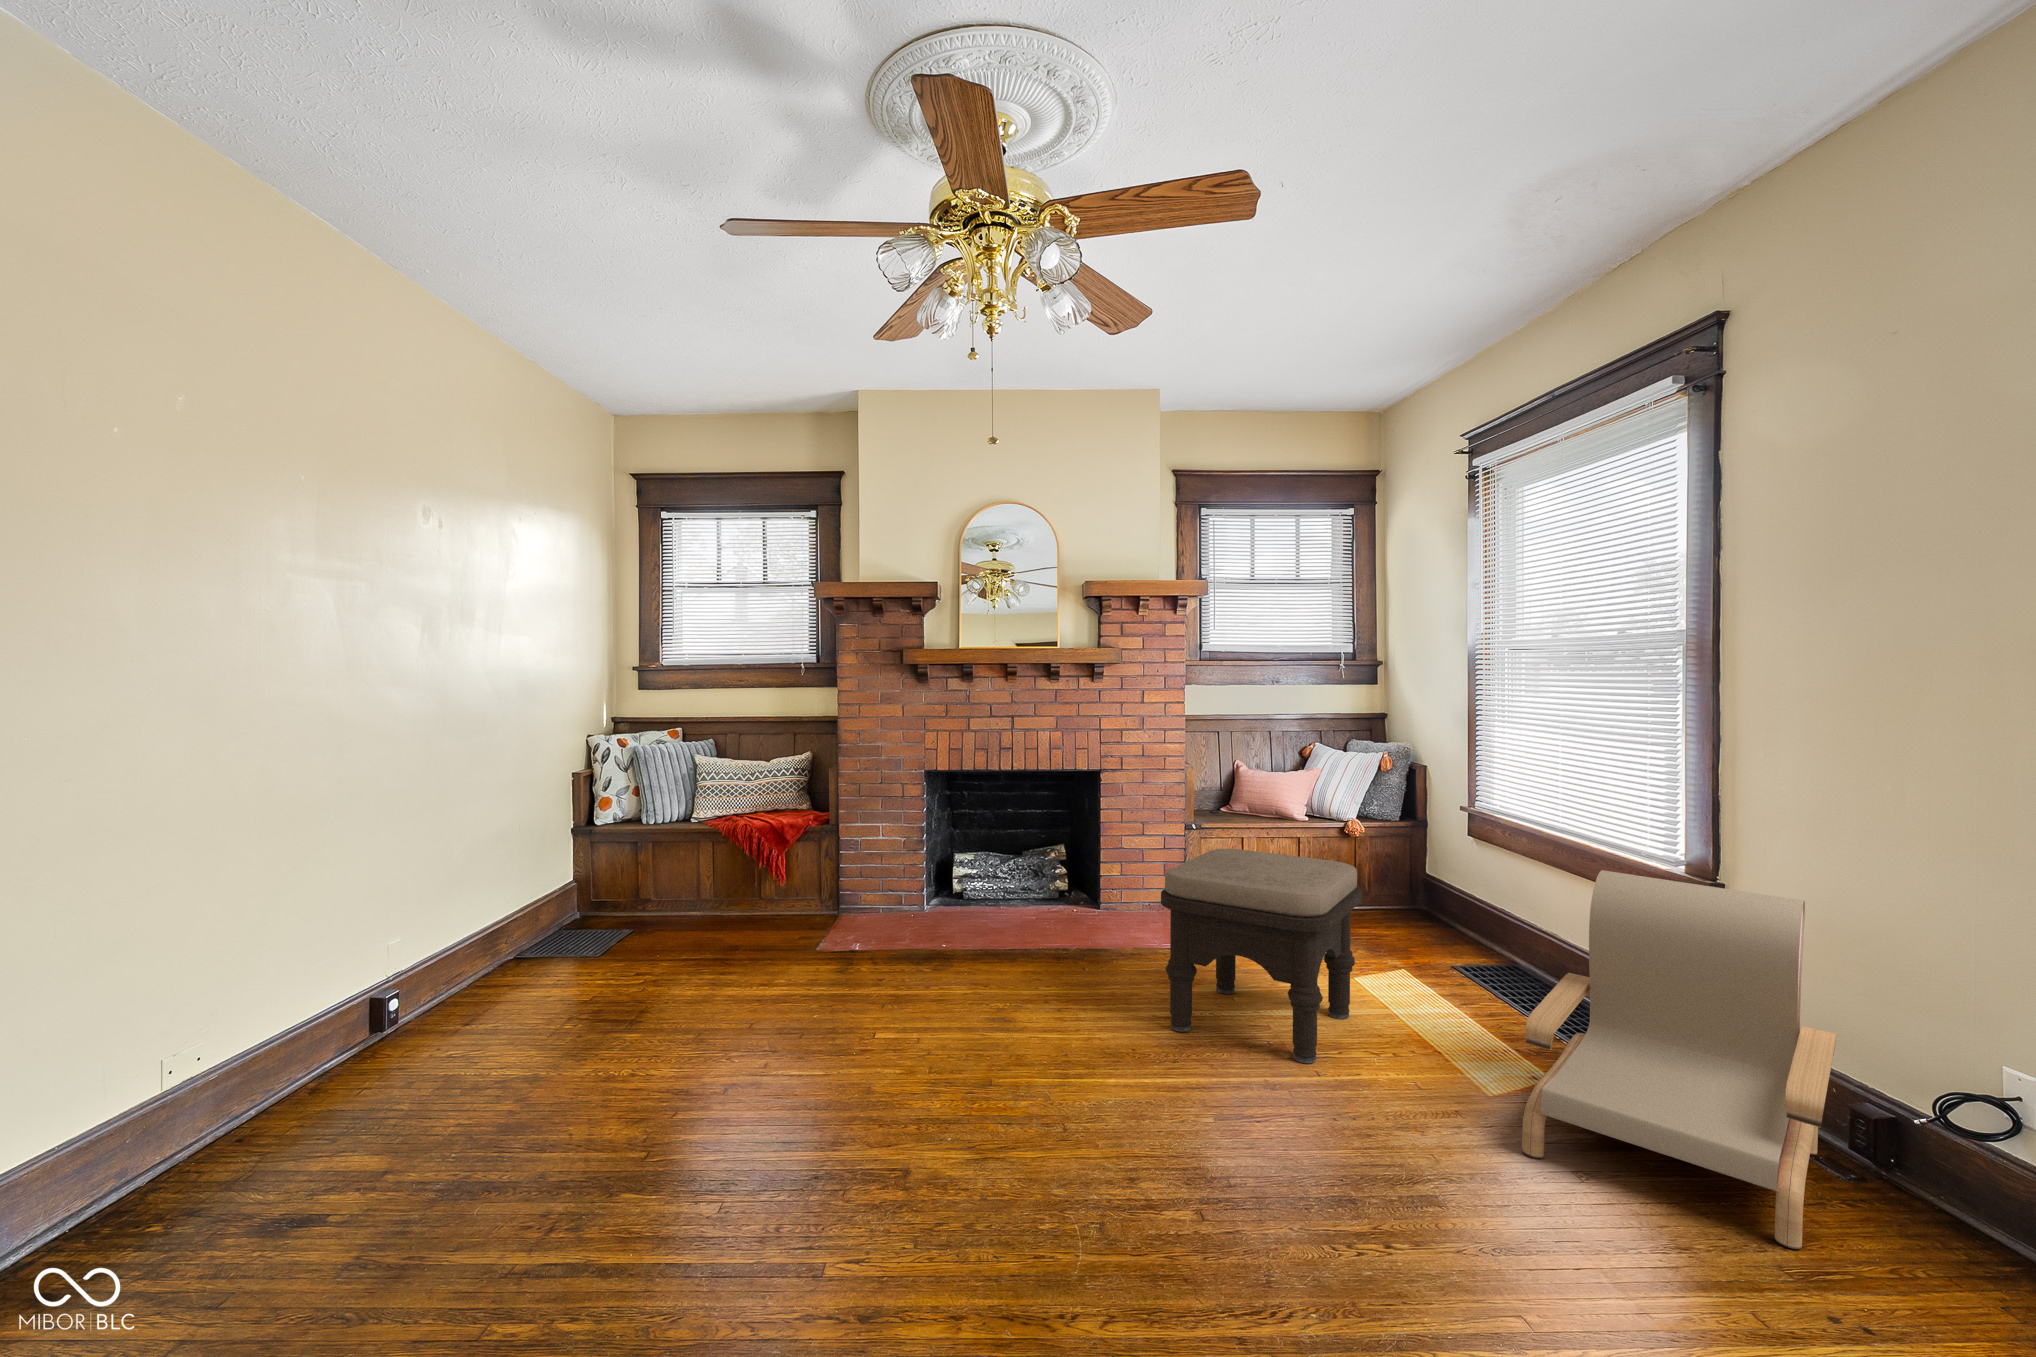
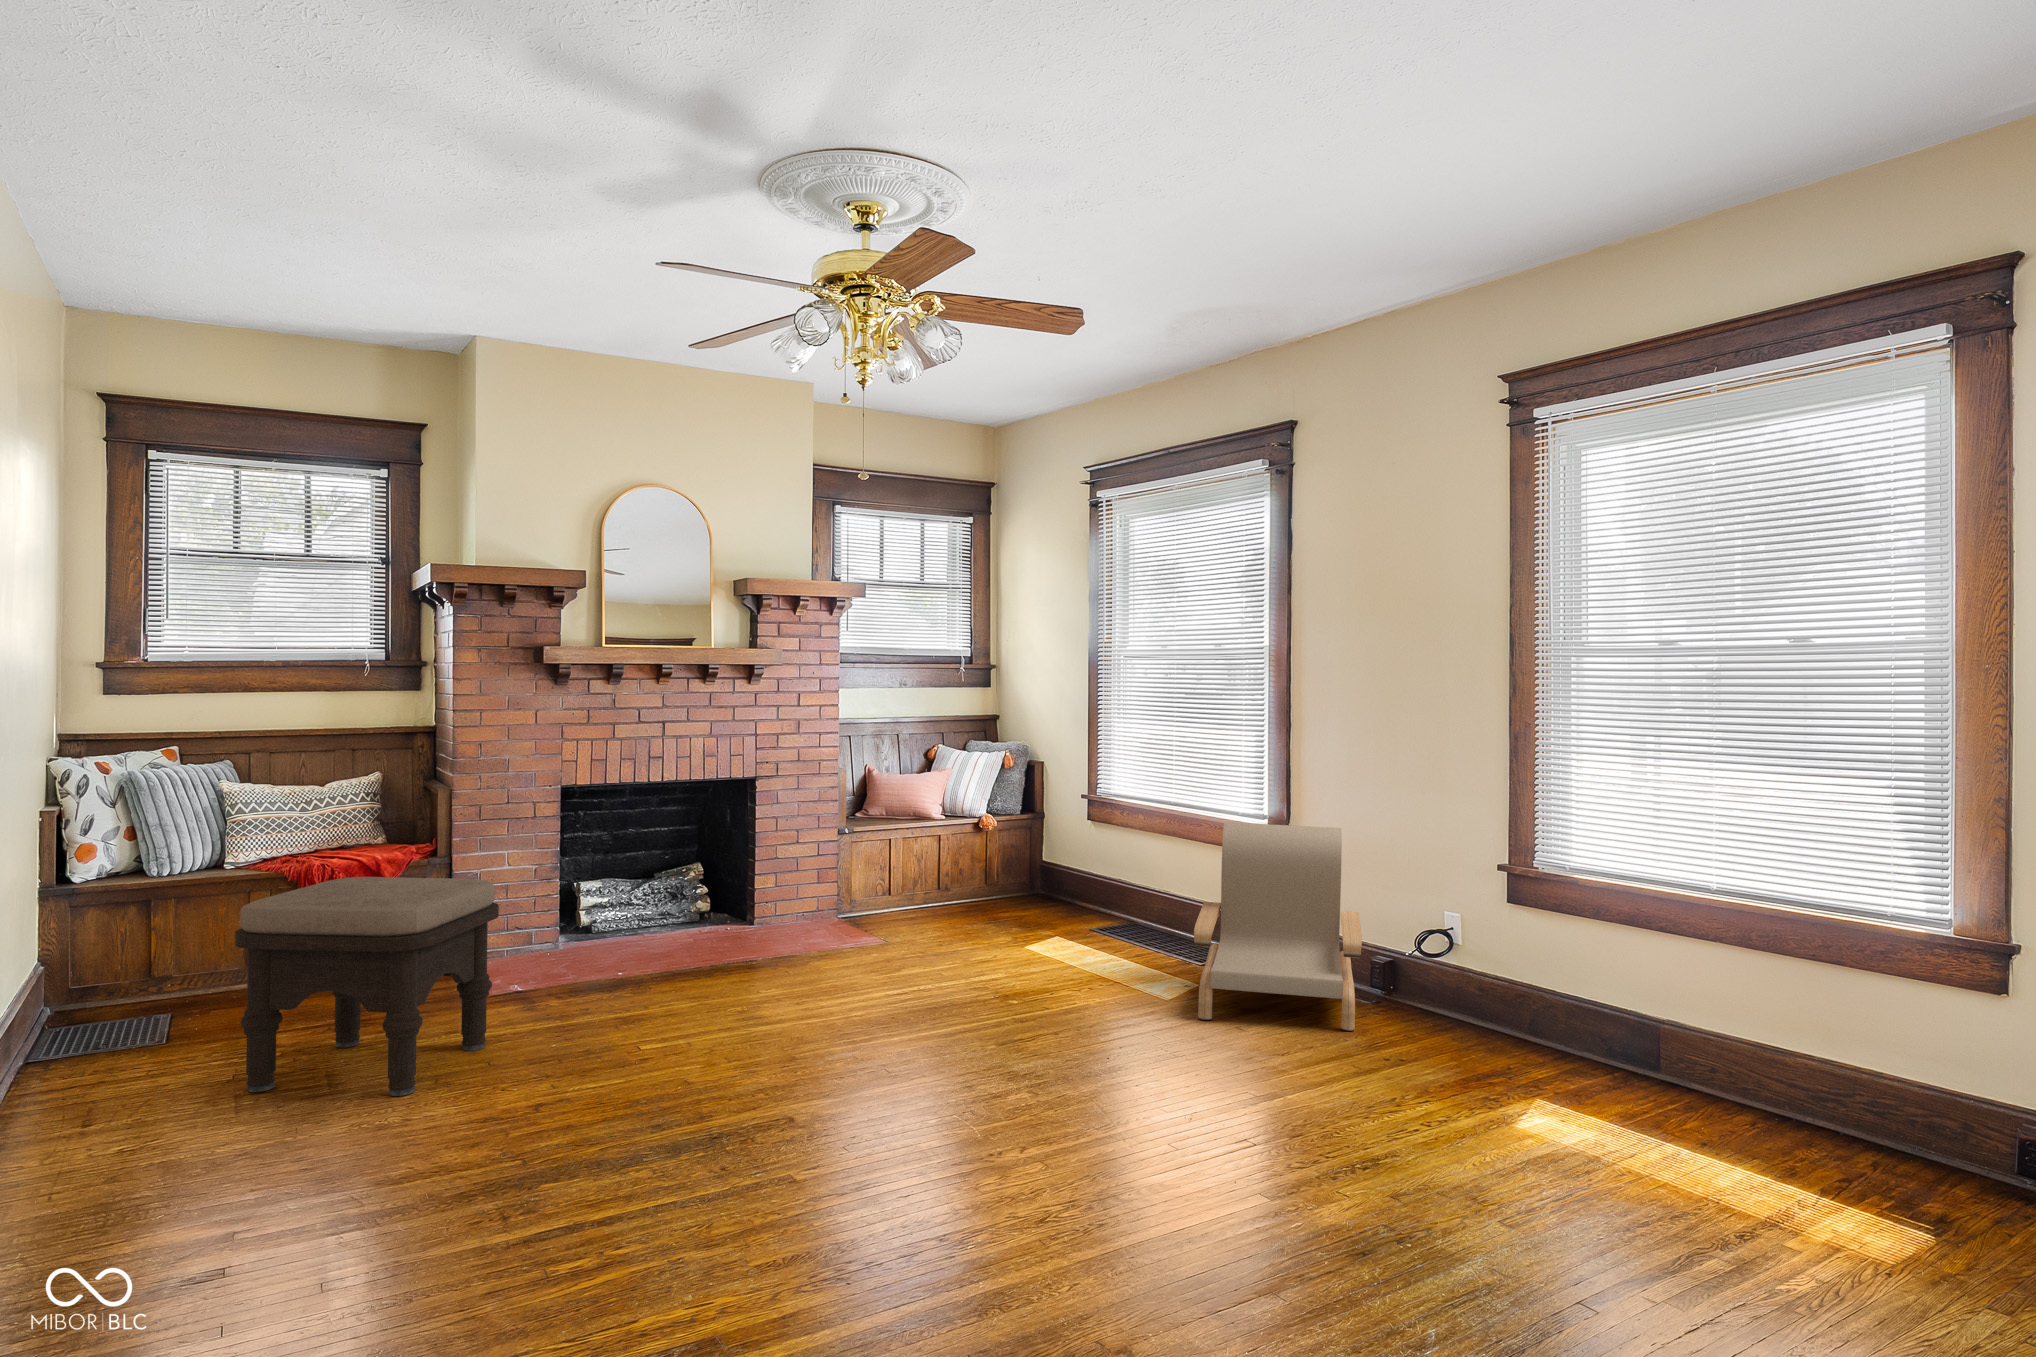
ottoman: present [1161,849,1362,1064] -> present [235,877,499,1096]

